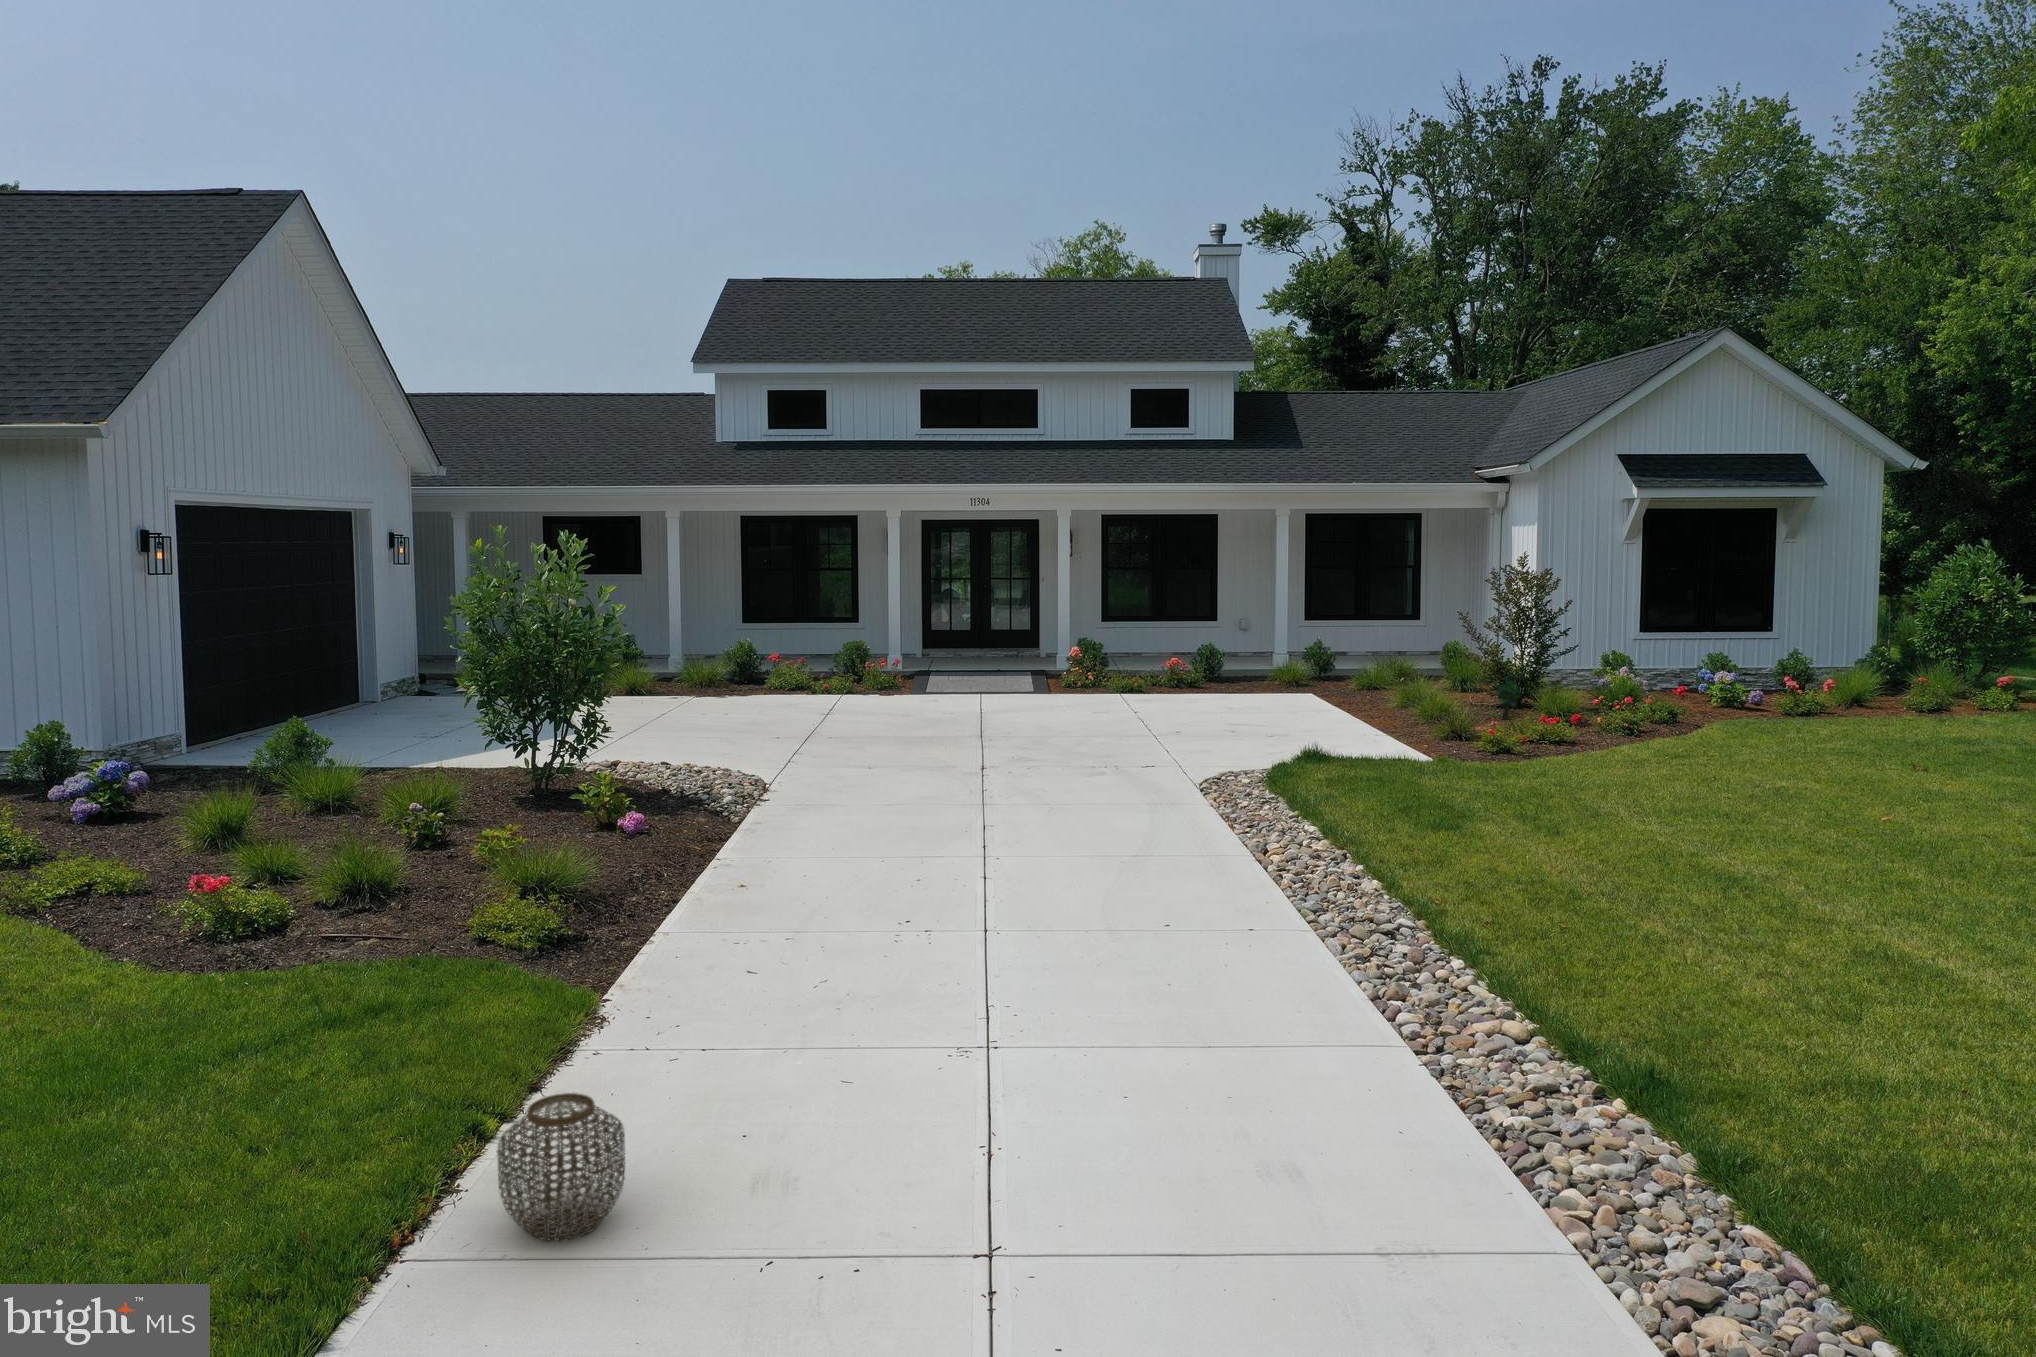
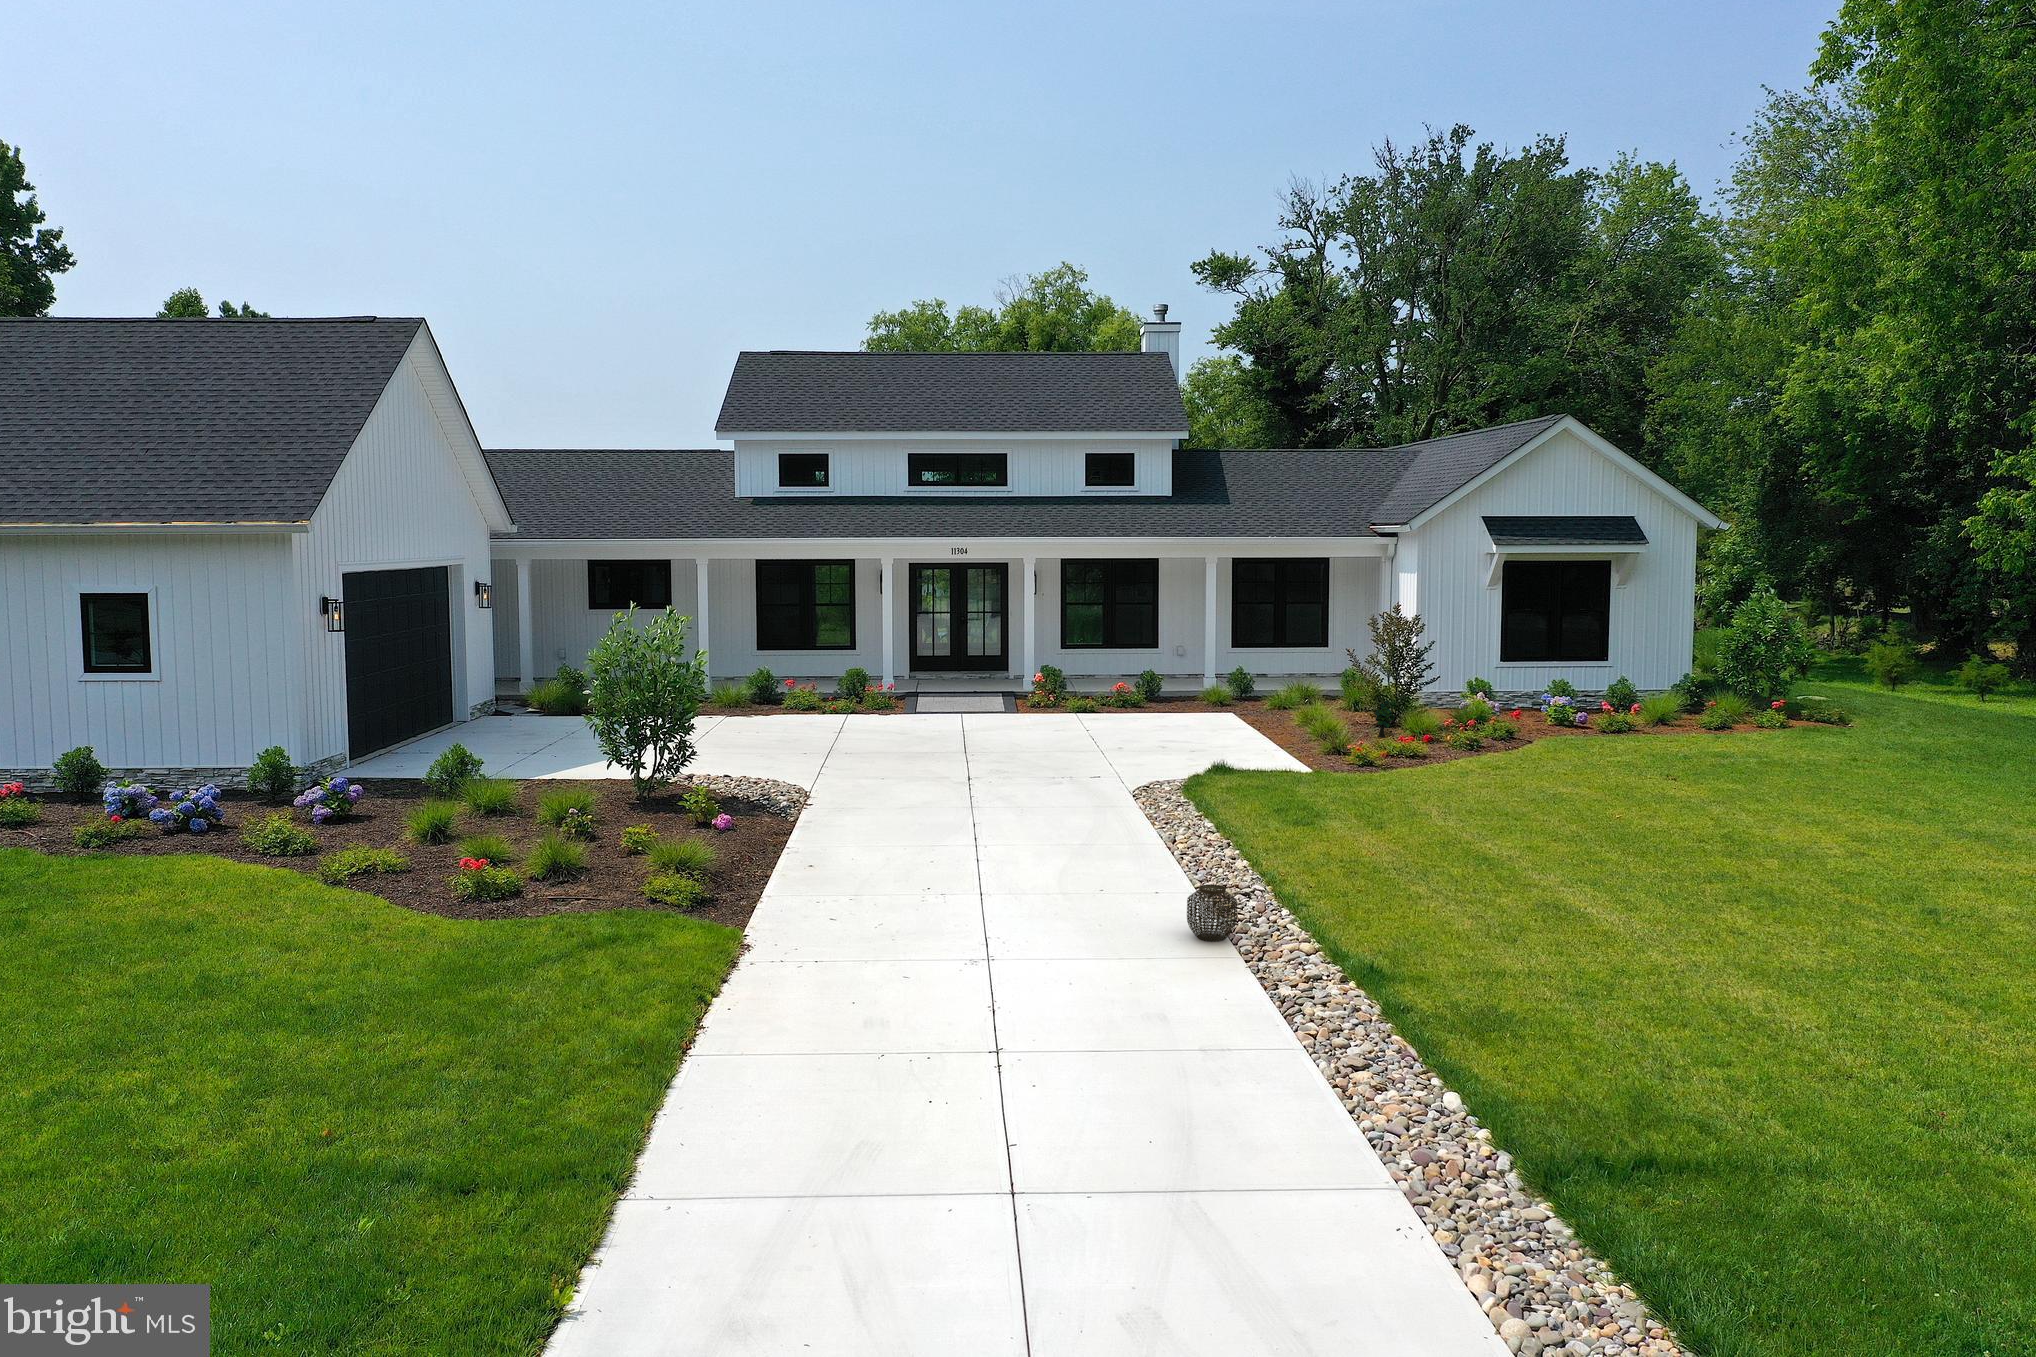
woven basket: present [498,1093,625,1240] -> present [1187,884,1237,942]

